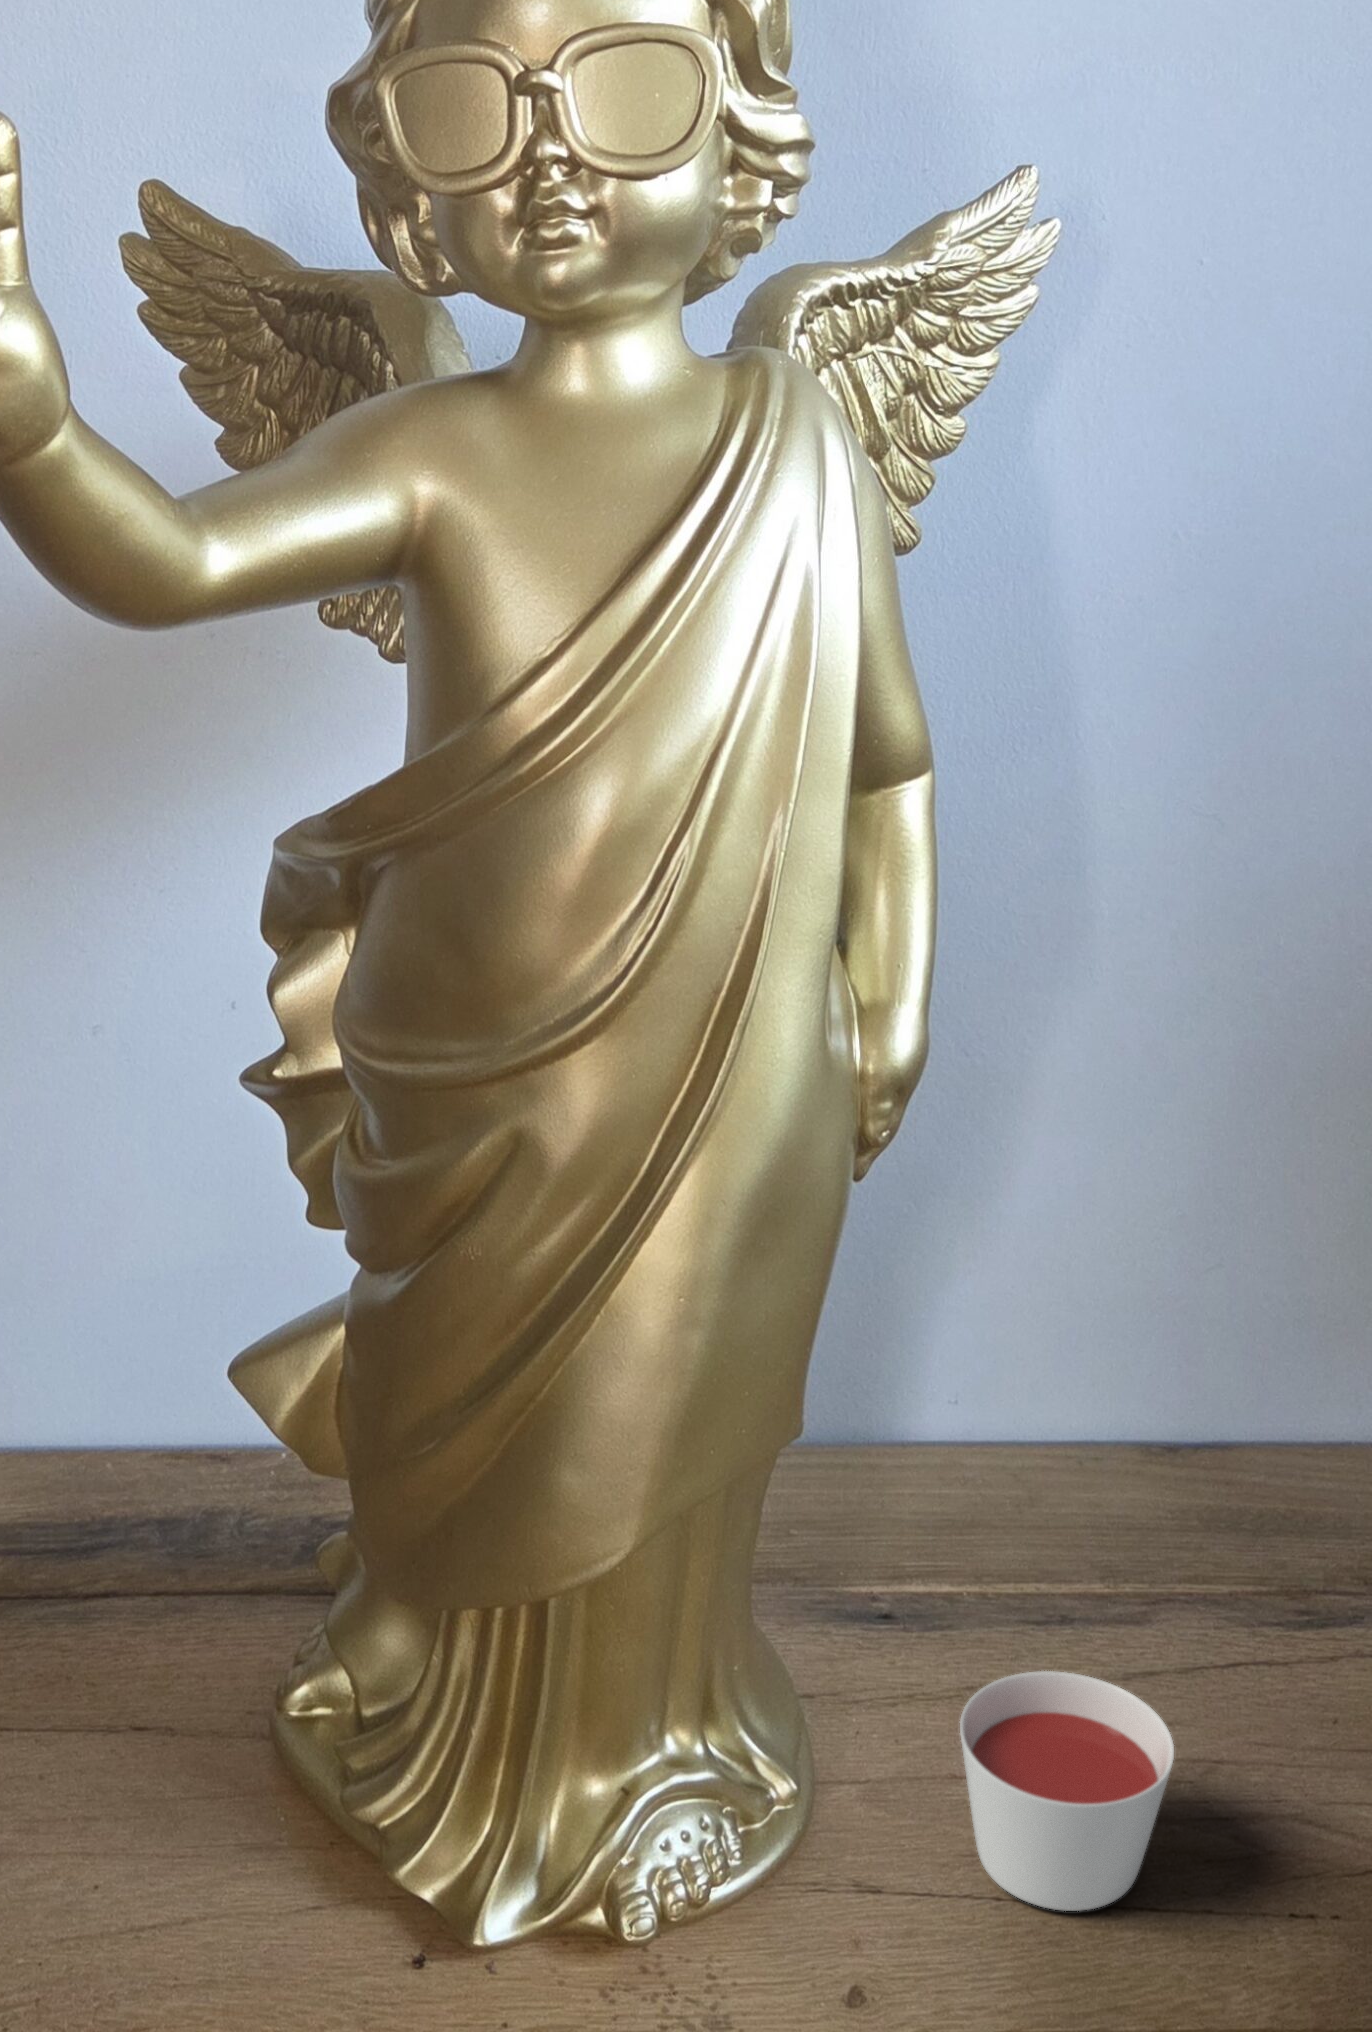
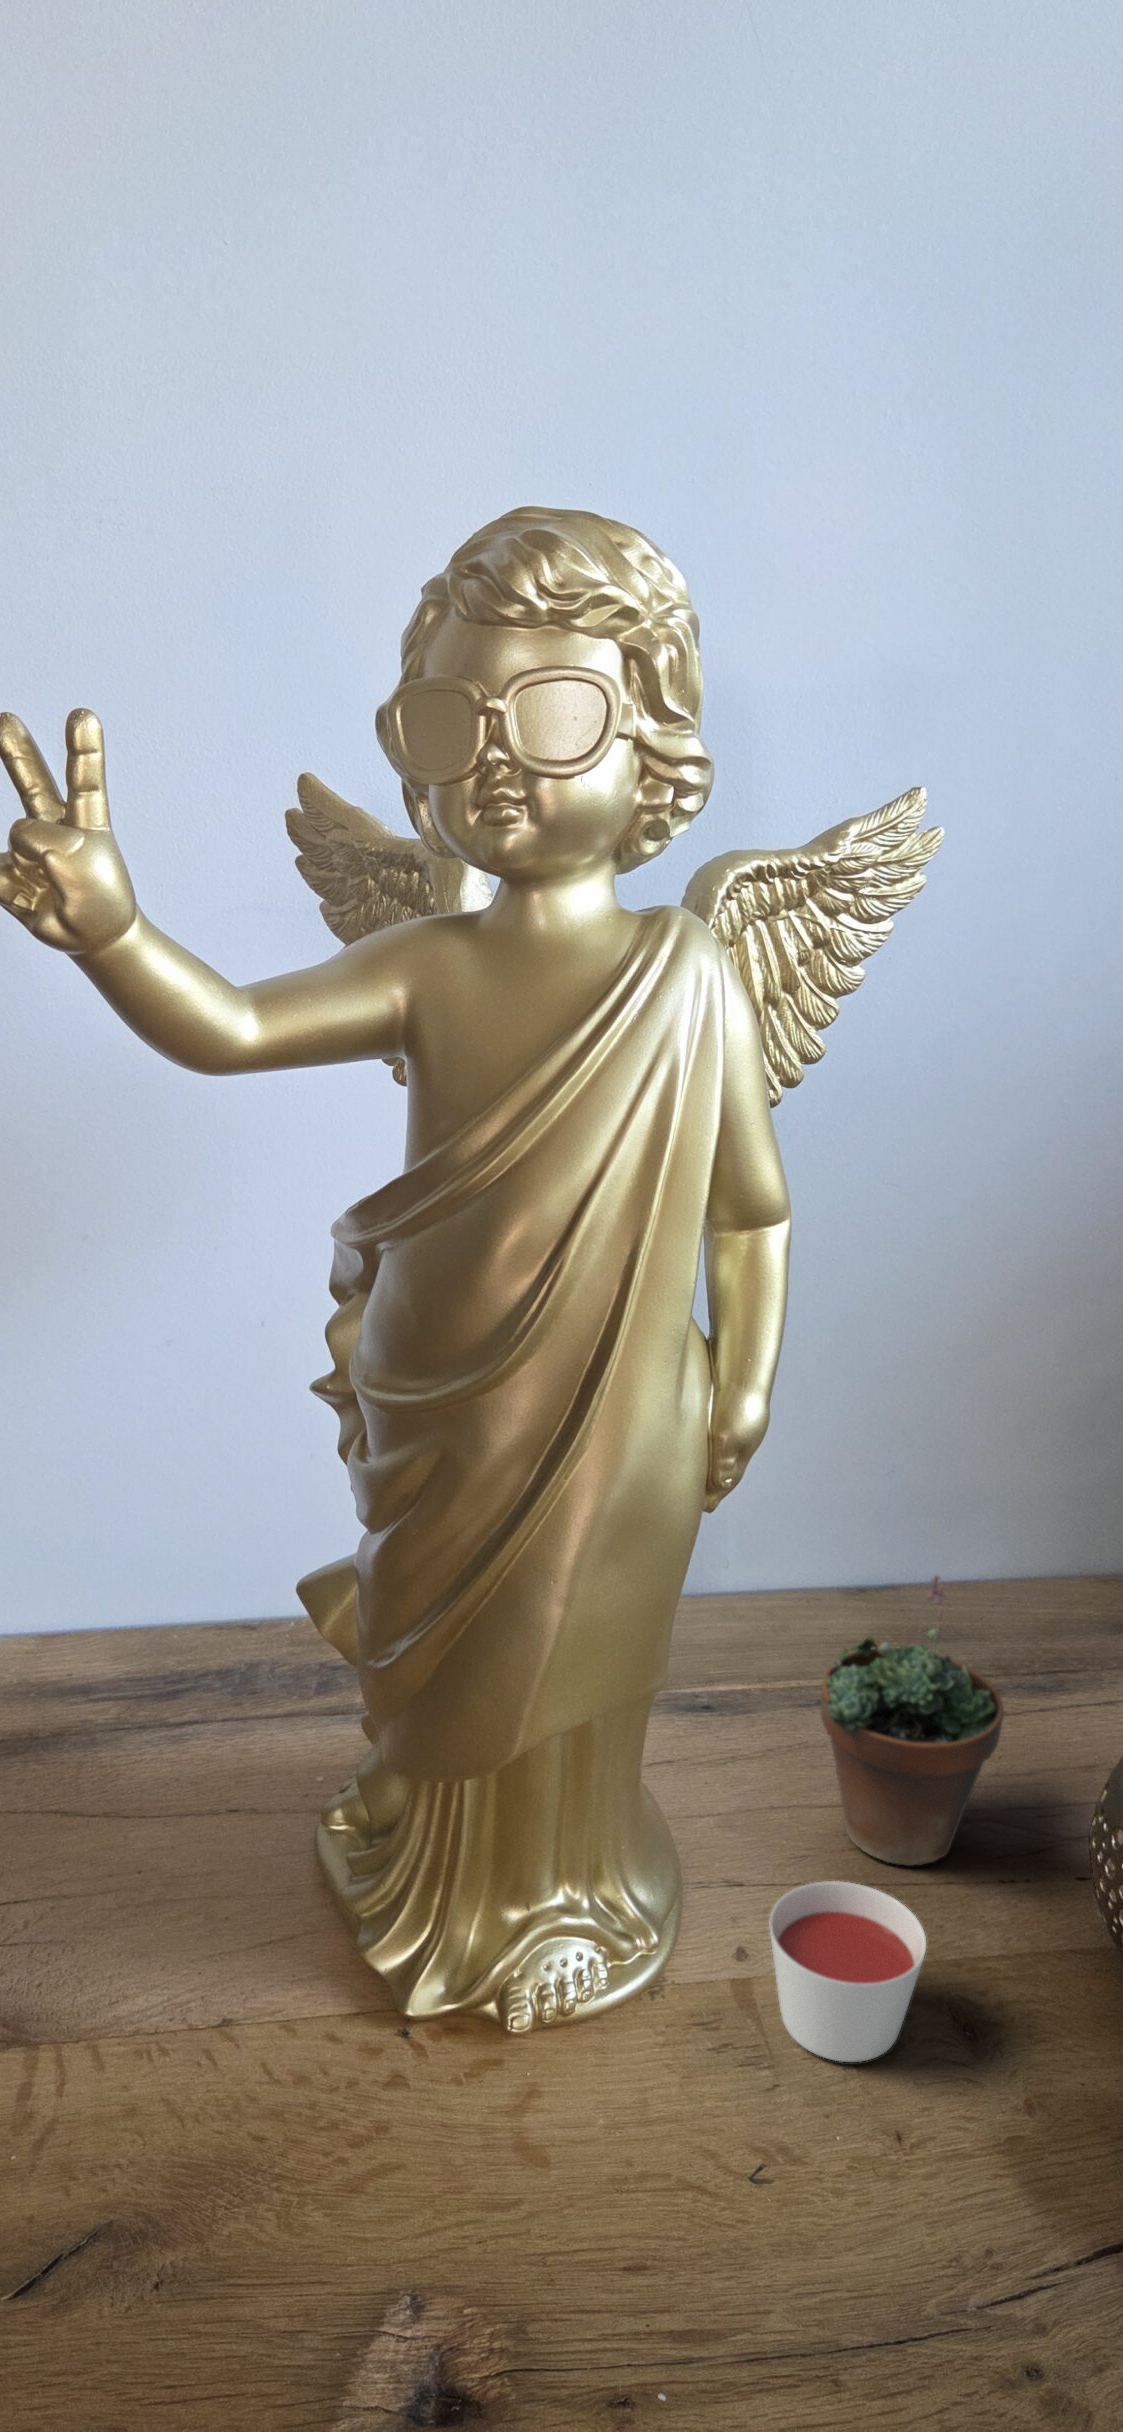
succulent plant: none [947,1243,1196,1640] -> present [821,1575,1004,1866]

